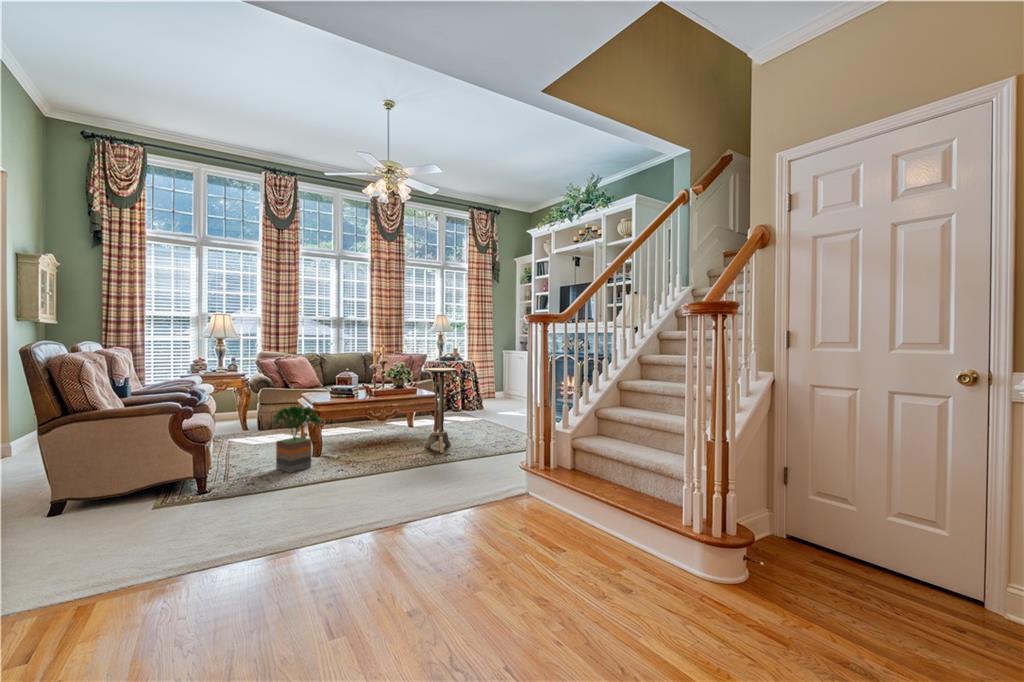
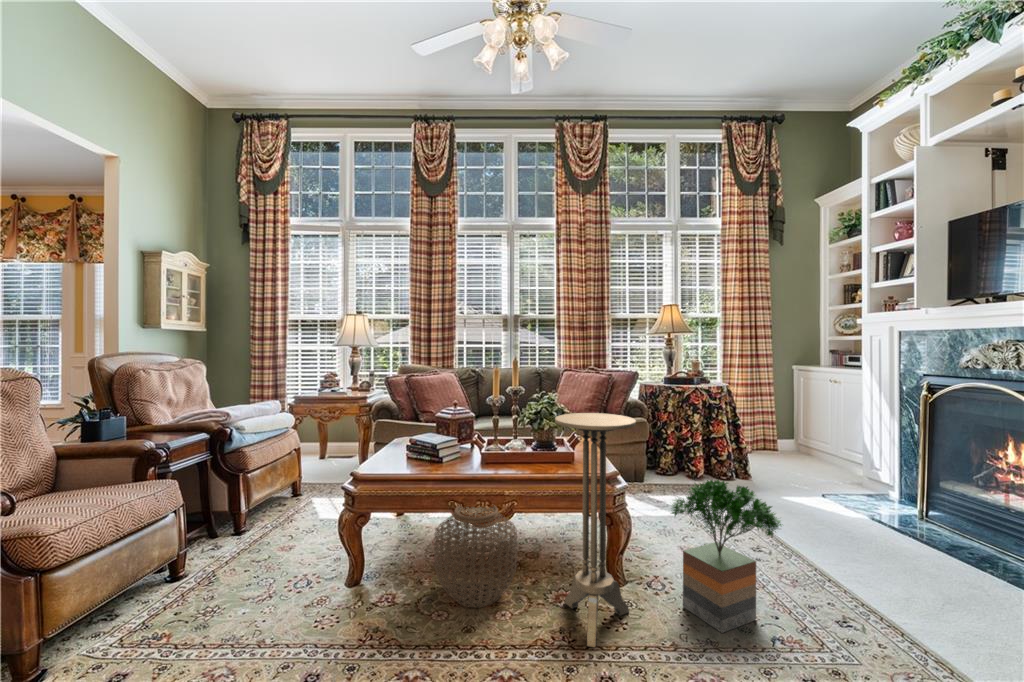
potted tree: present [272,406,322,473] -> present [671,480,781,633]
woven basket: none [366,411,405,453] -> present [434,506,517,607]

